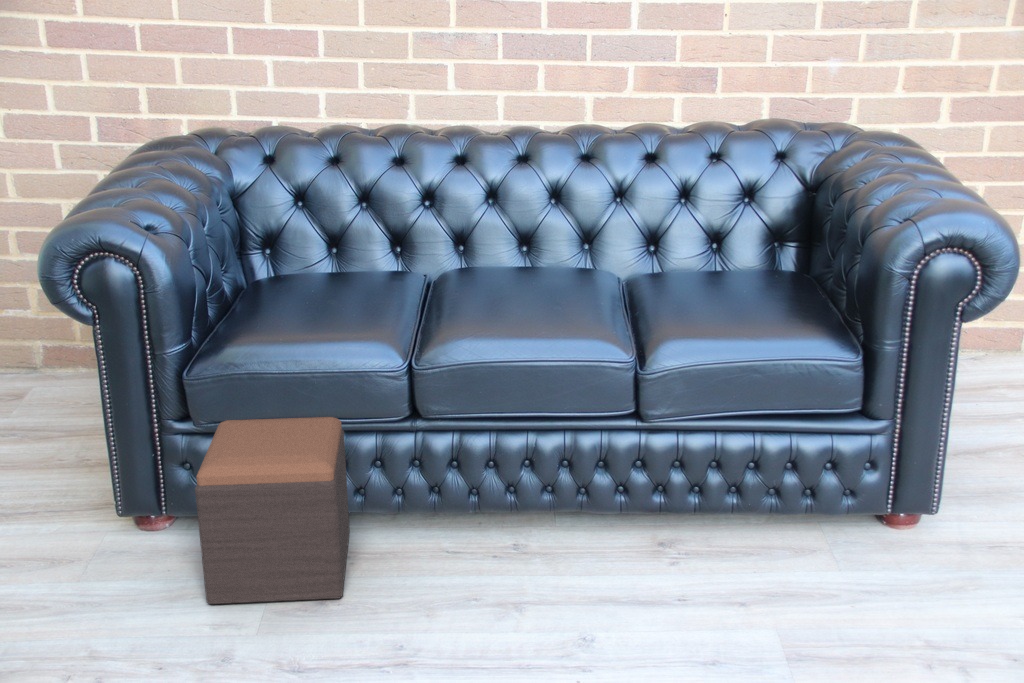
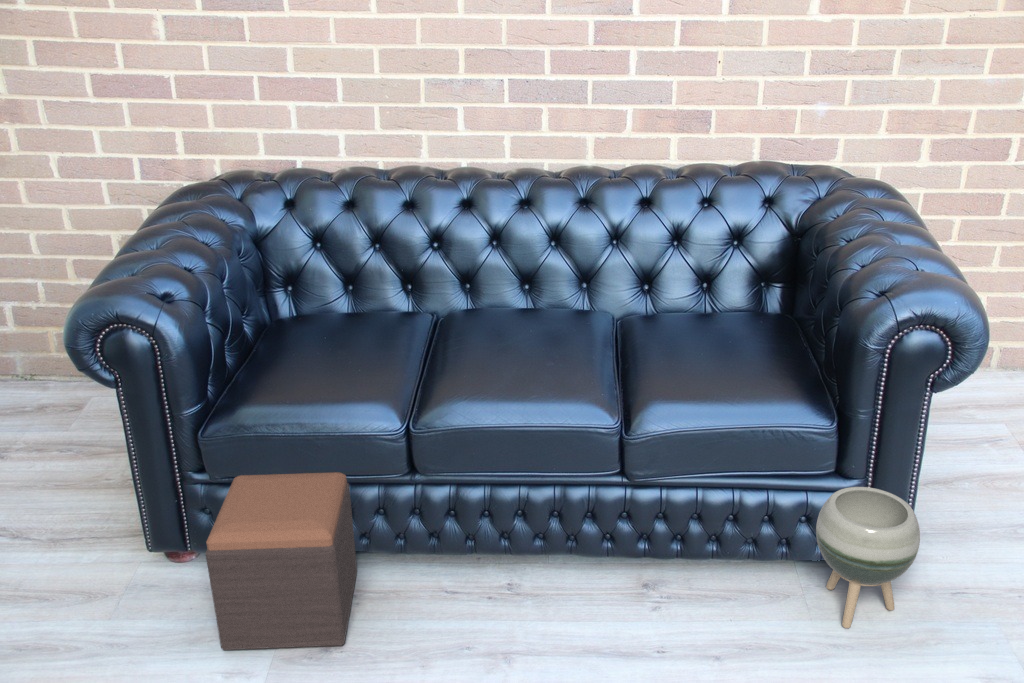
planter: none [845,427,954,575] -> present [816,487,920,628]

